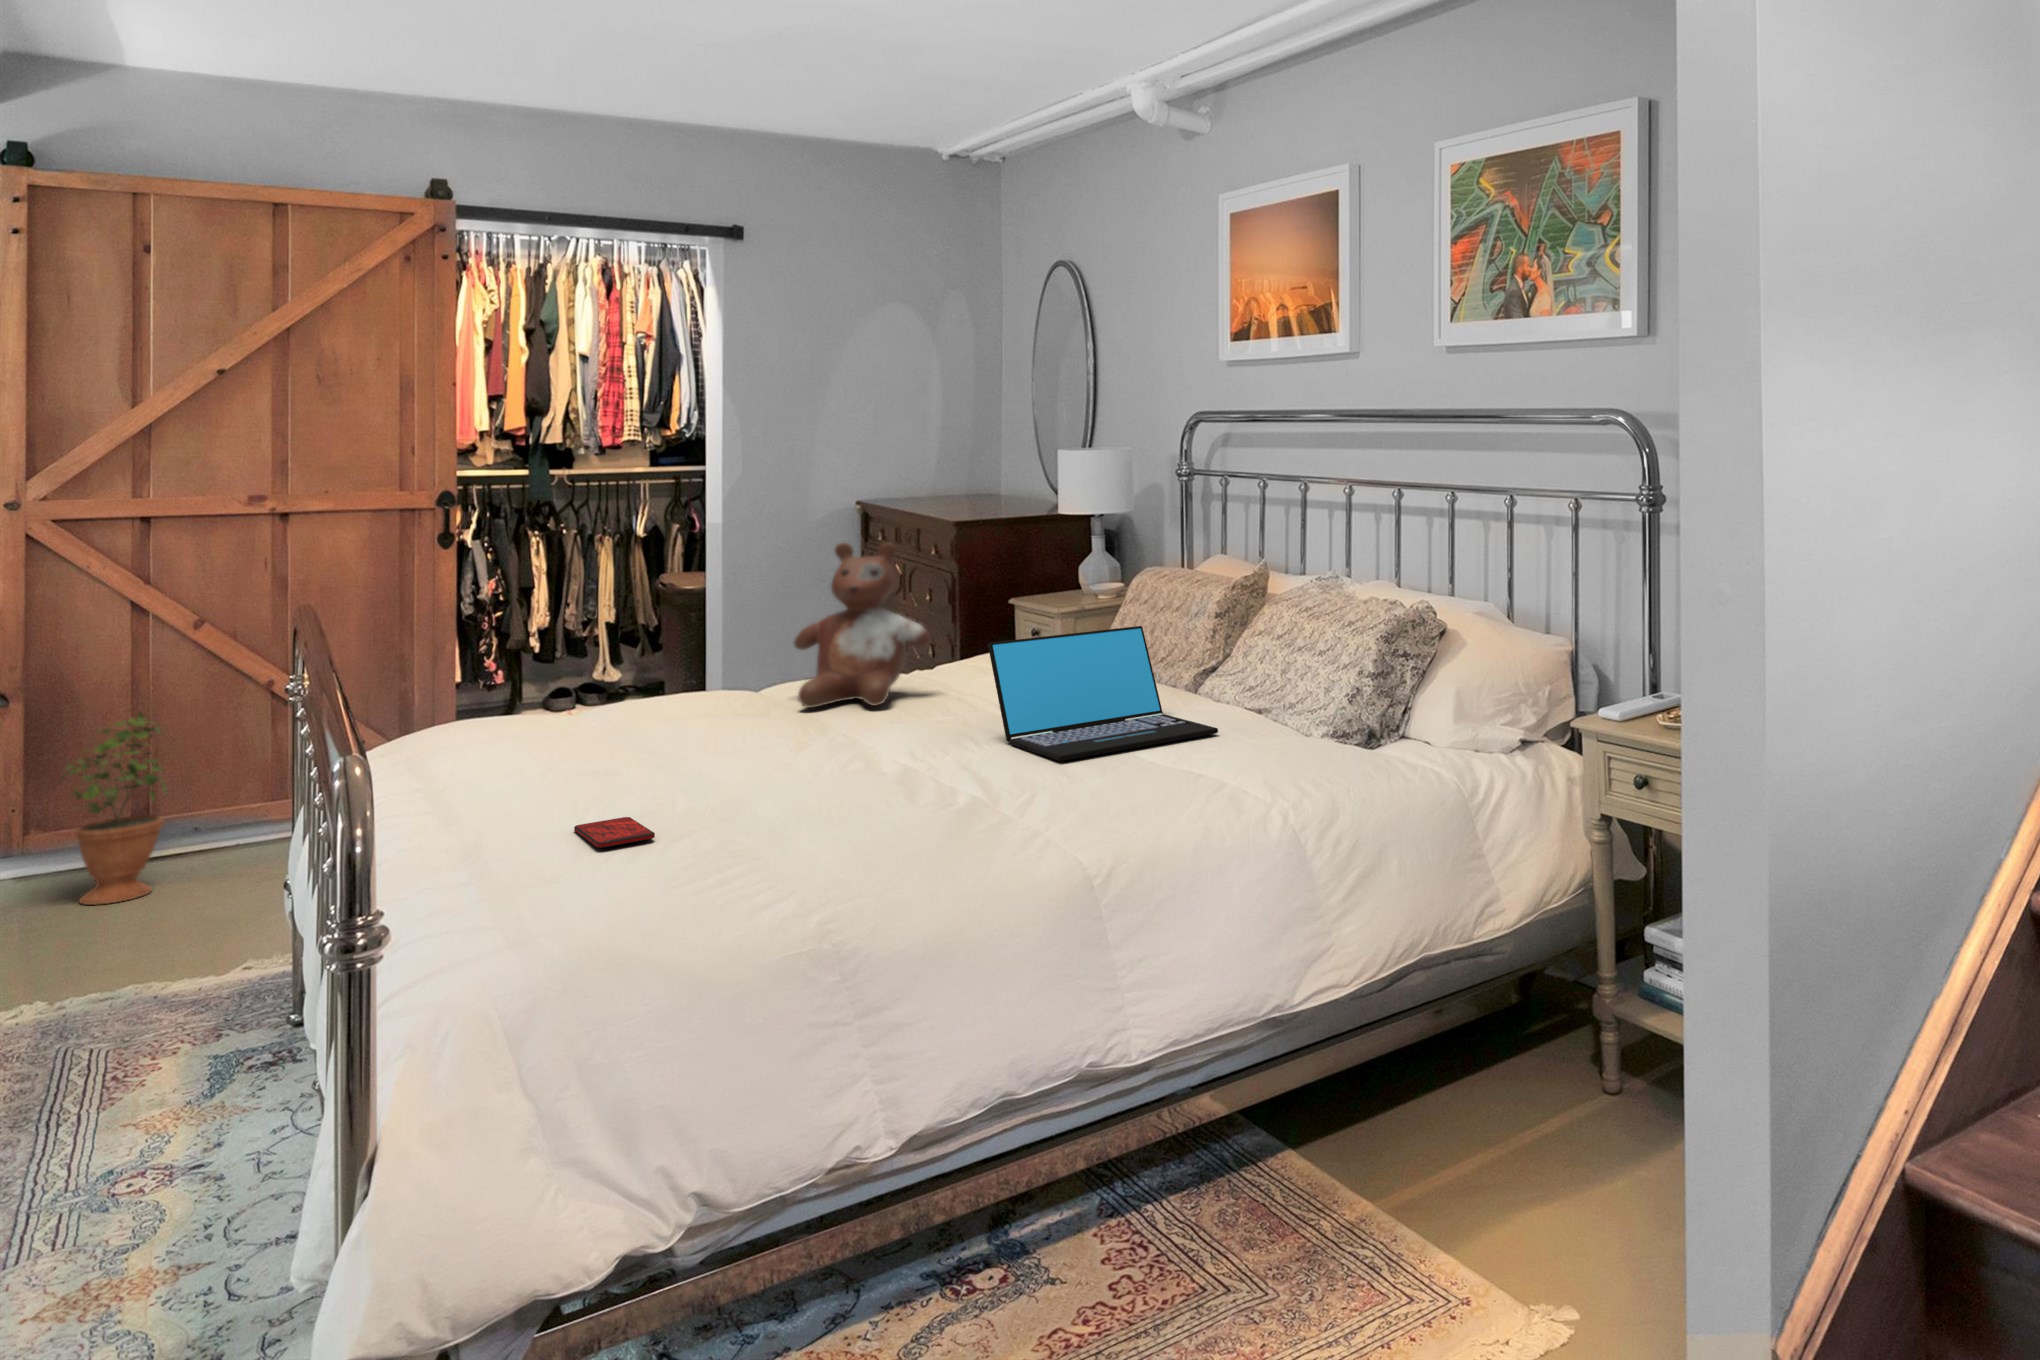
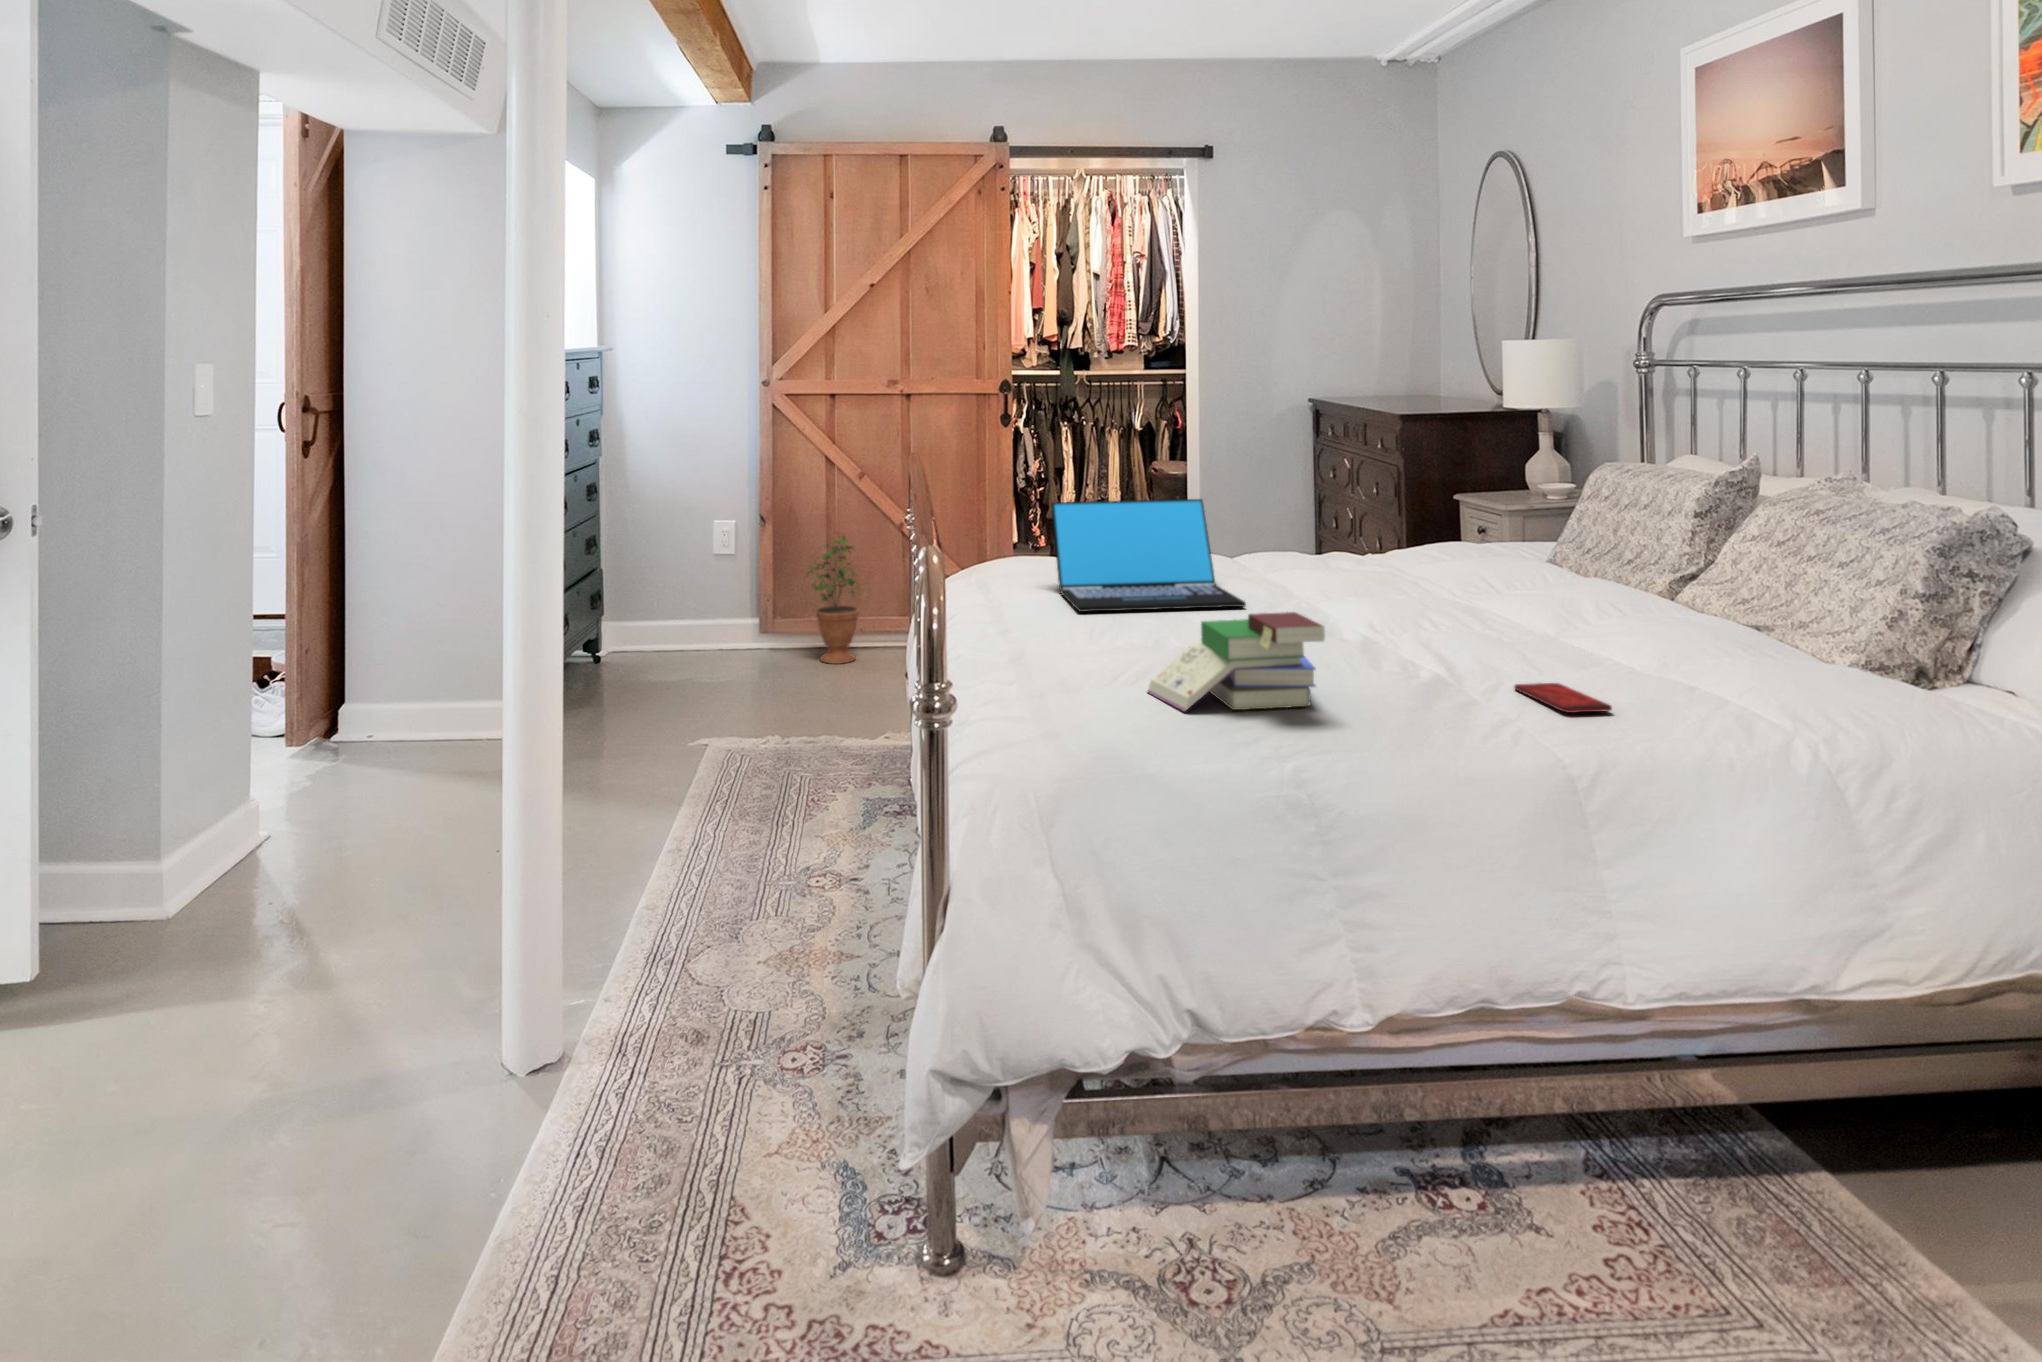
stuffed bear: present [794,542,930,708] -> none [1251,422,1374,578]
laptop: present [988,626,1218,761] -> present [1051,499,1246,612]
book: none [673,748,878,869] -> present [1148,612,1325,711]
smartphone: present [574,817,655,848] -> present [1514,683,1612,713]

